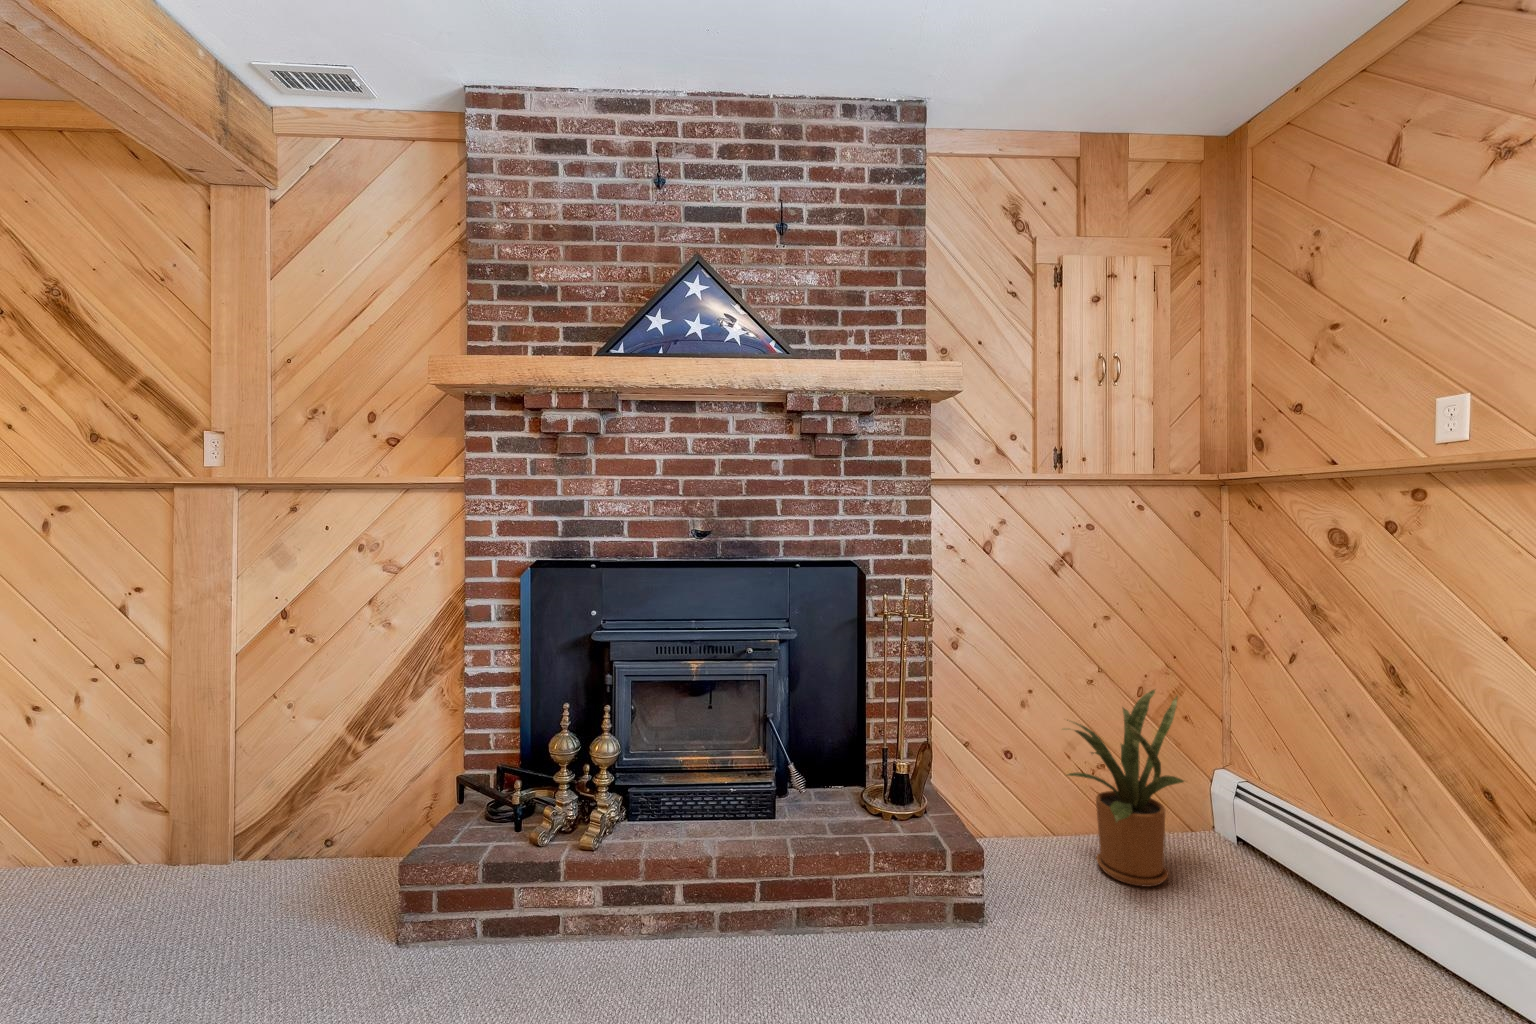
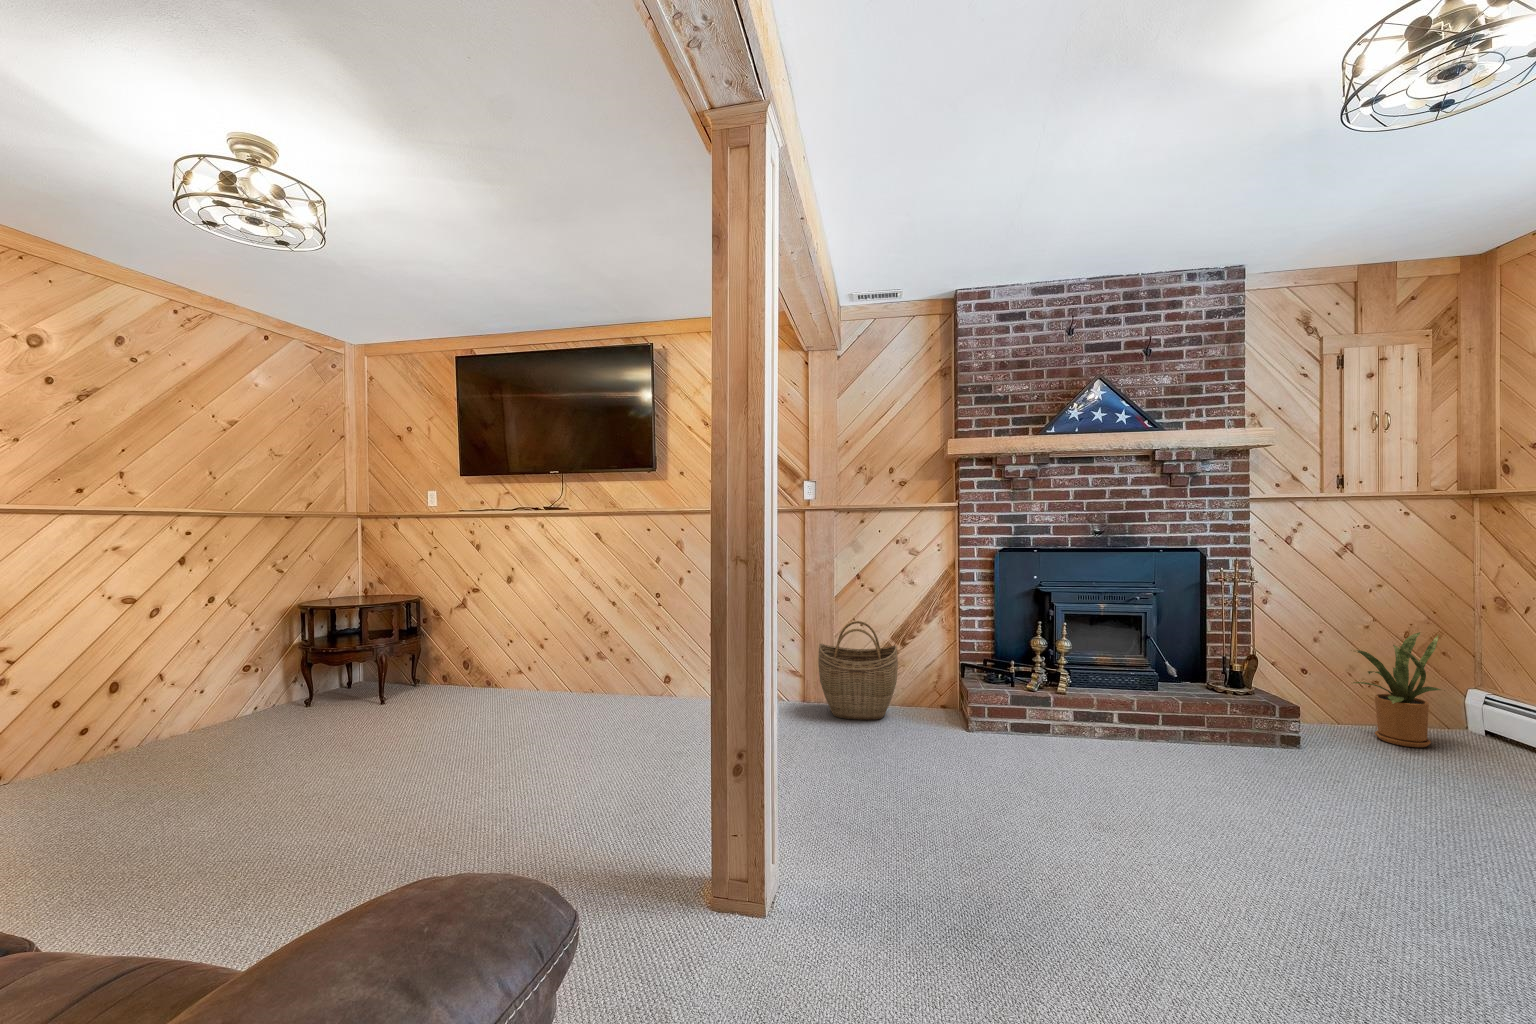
woven basket: none [91,713,311,941] -> present [818,621,898,720]

